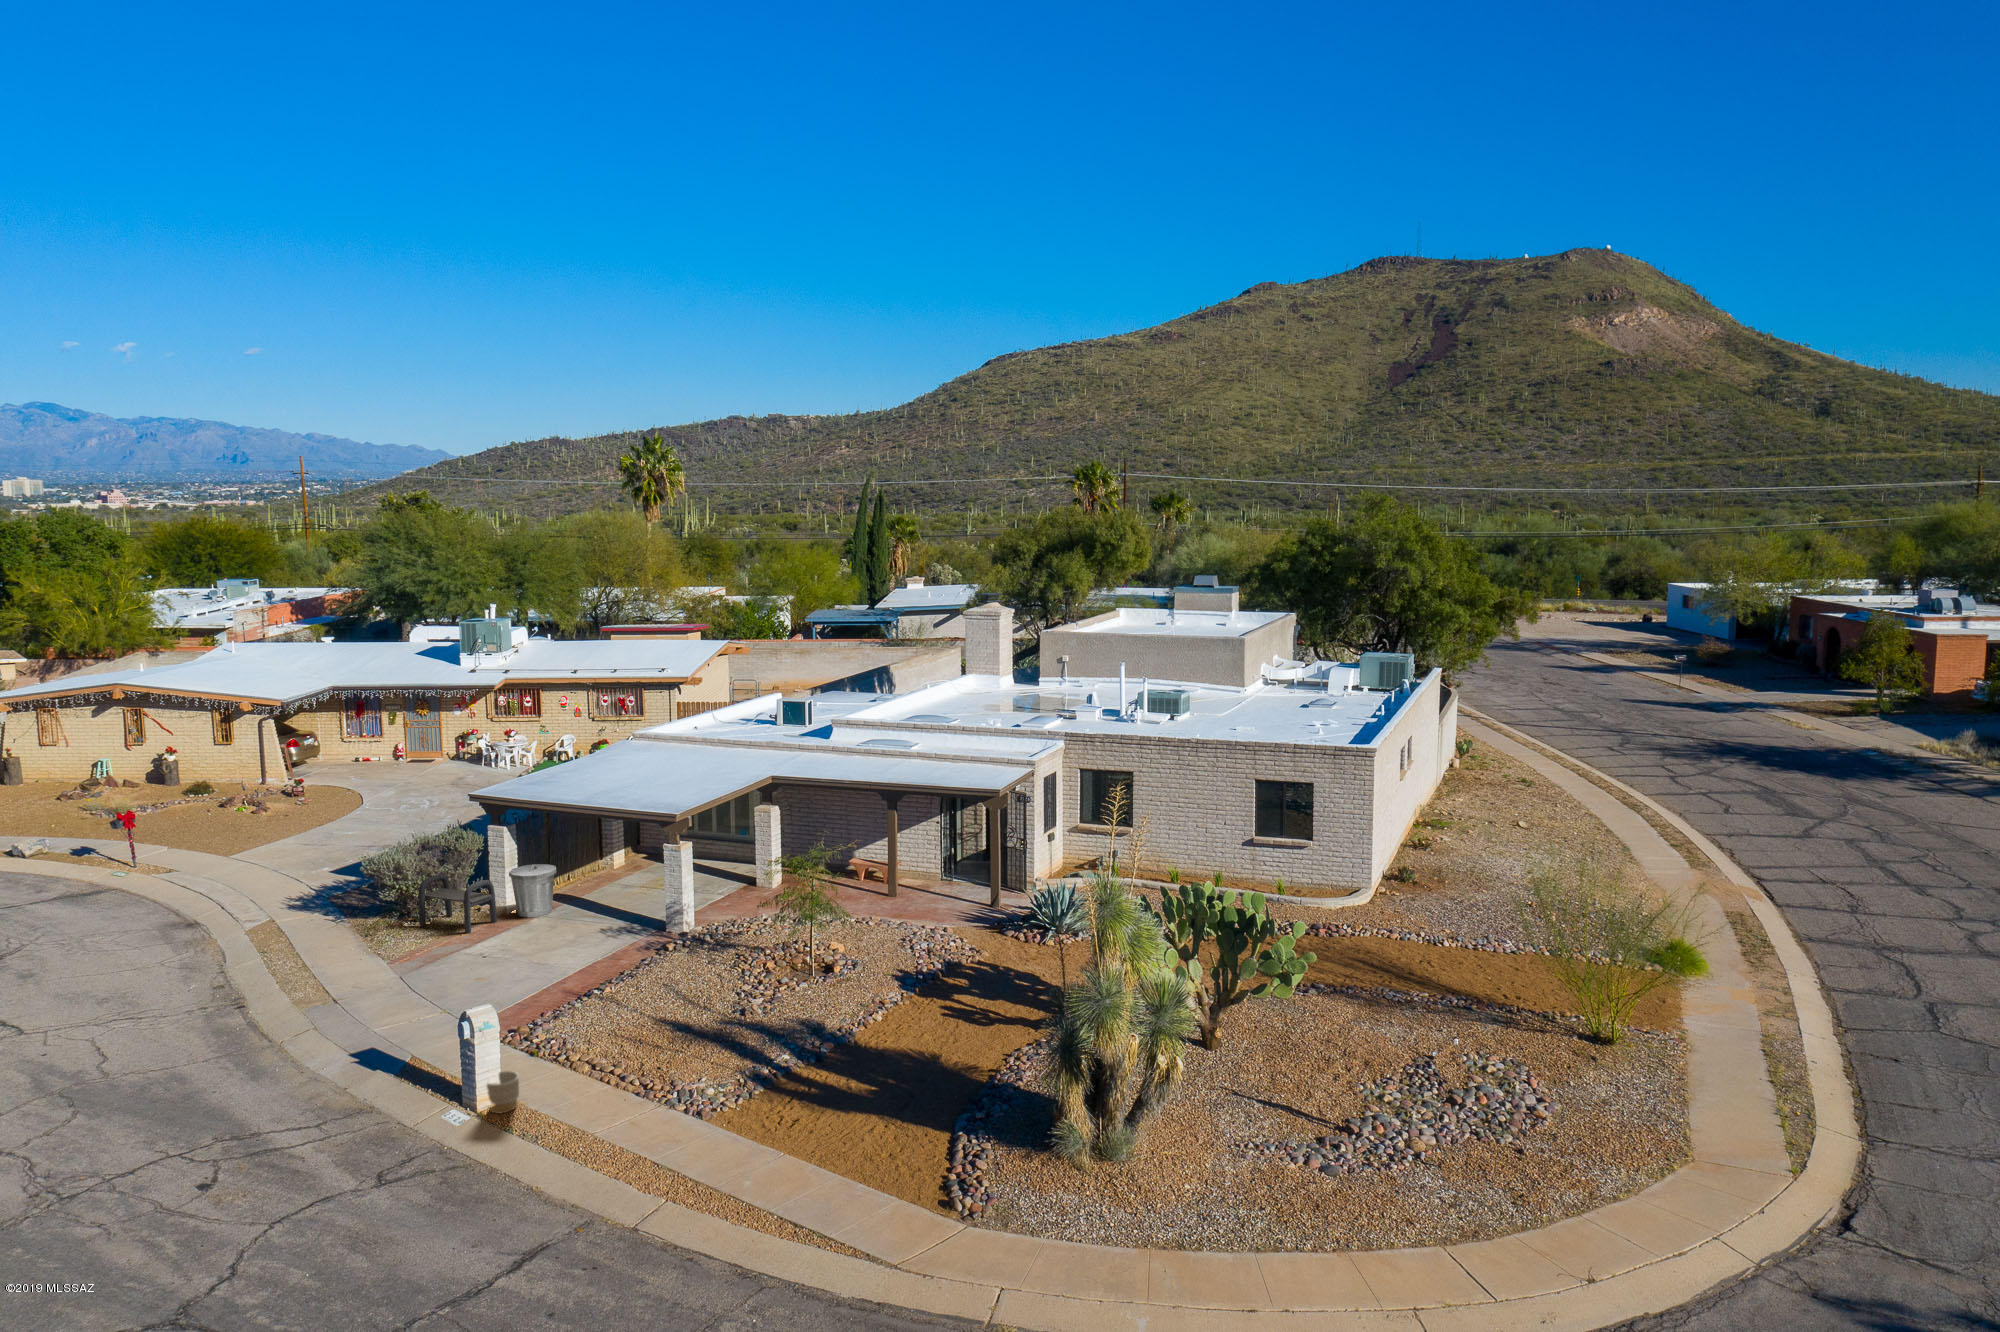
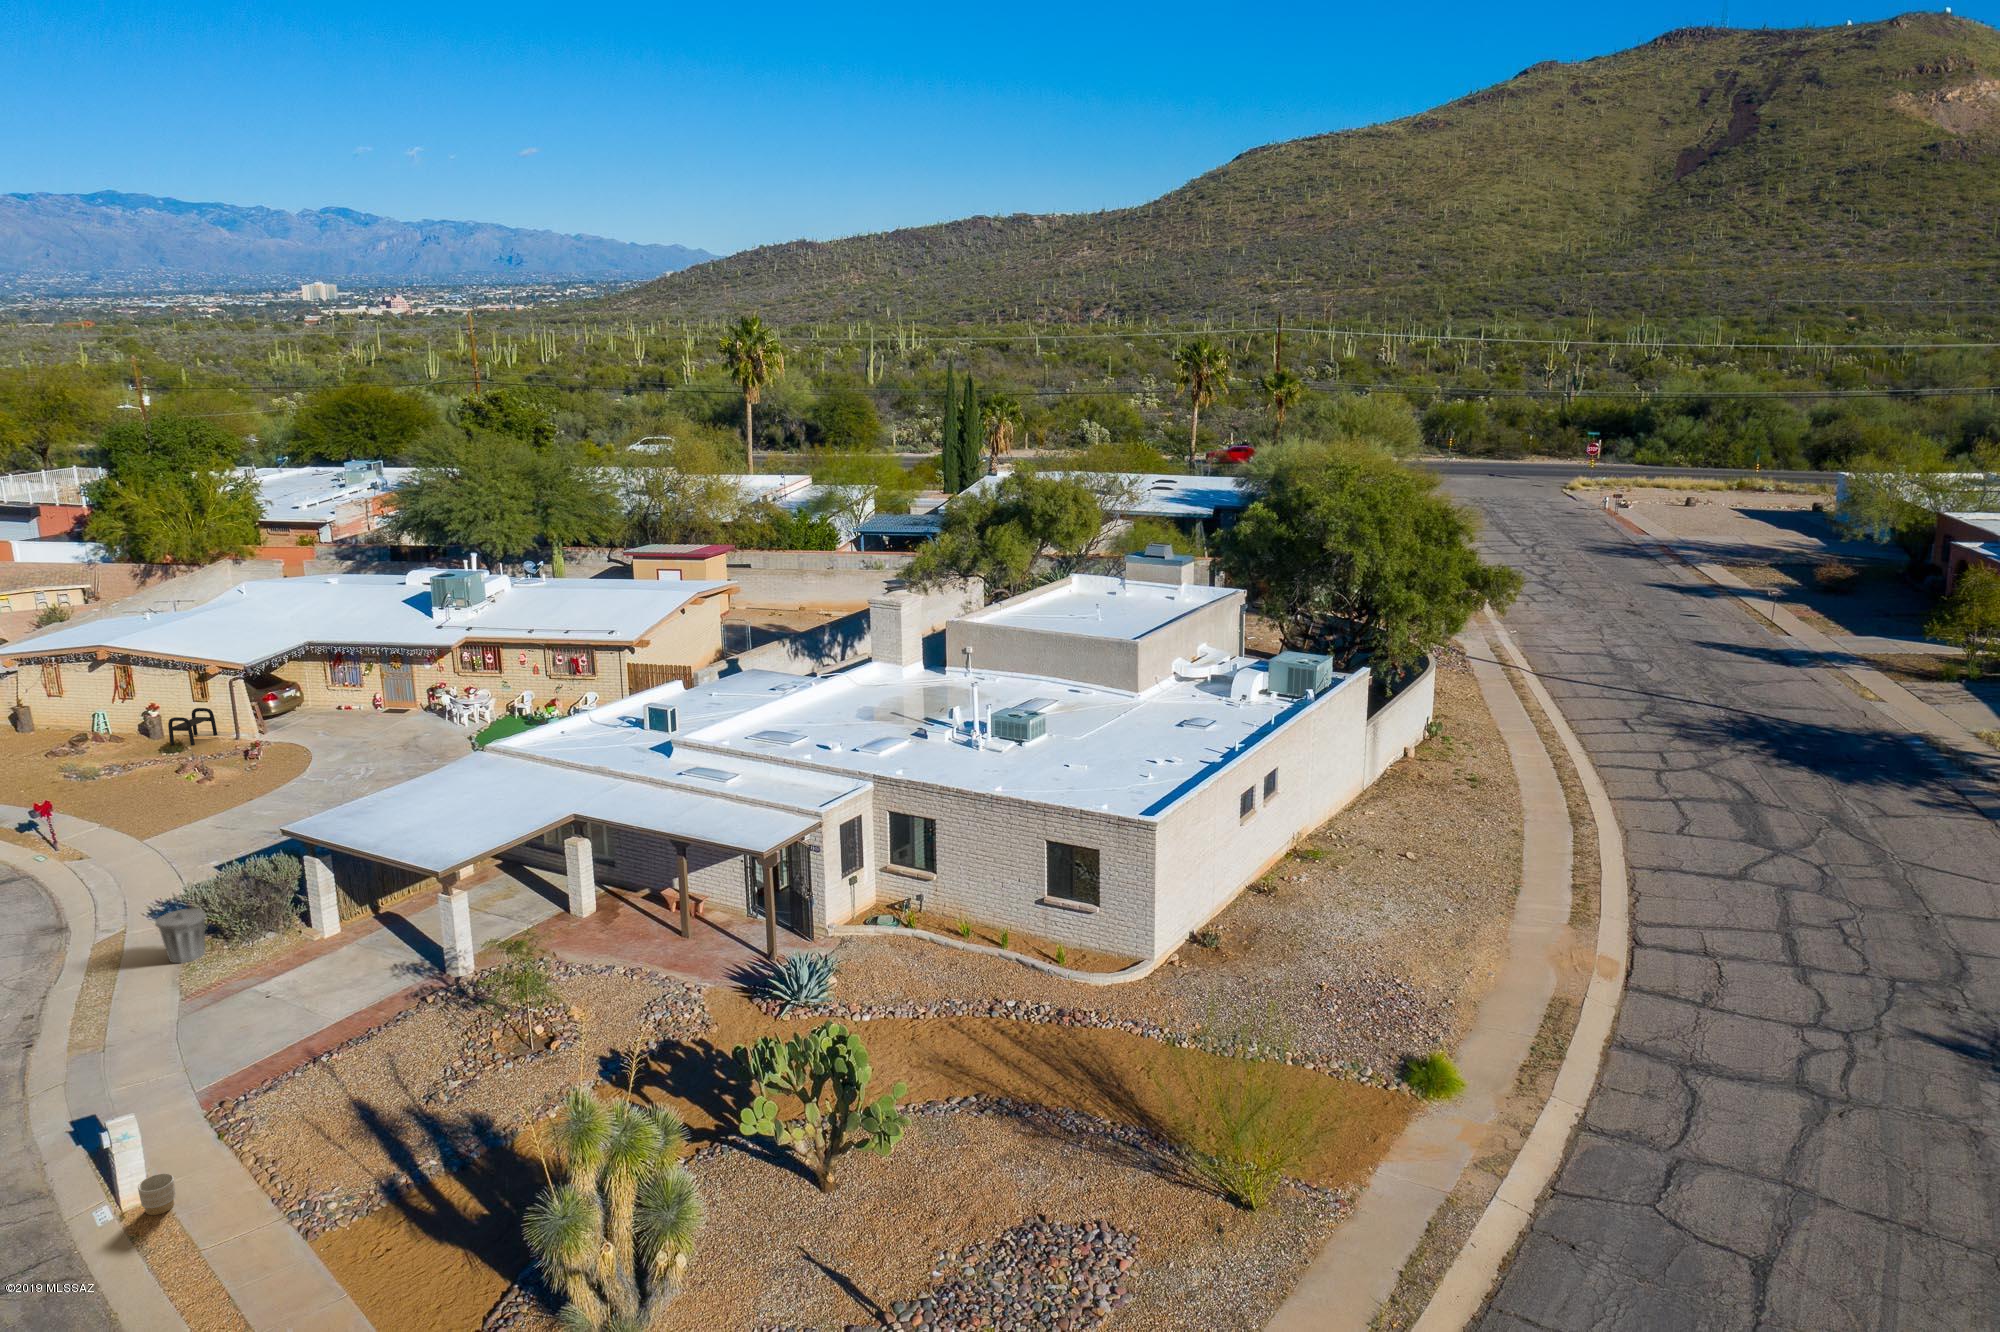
trash can: present [509,864,556,918] -> present [155,908,206,963]
bench: present [419,874,497,933] -> present [168,708,217,745]

